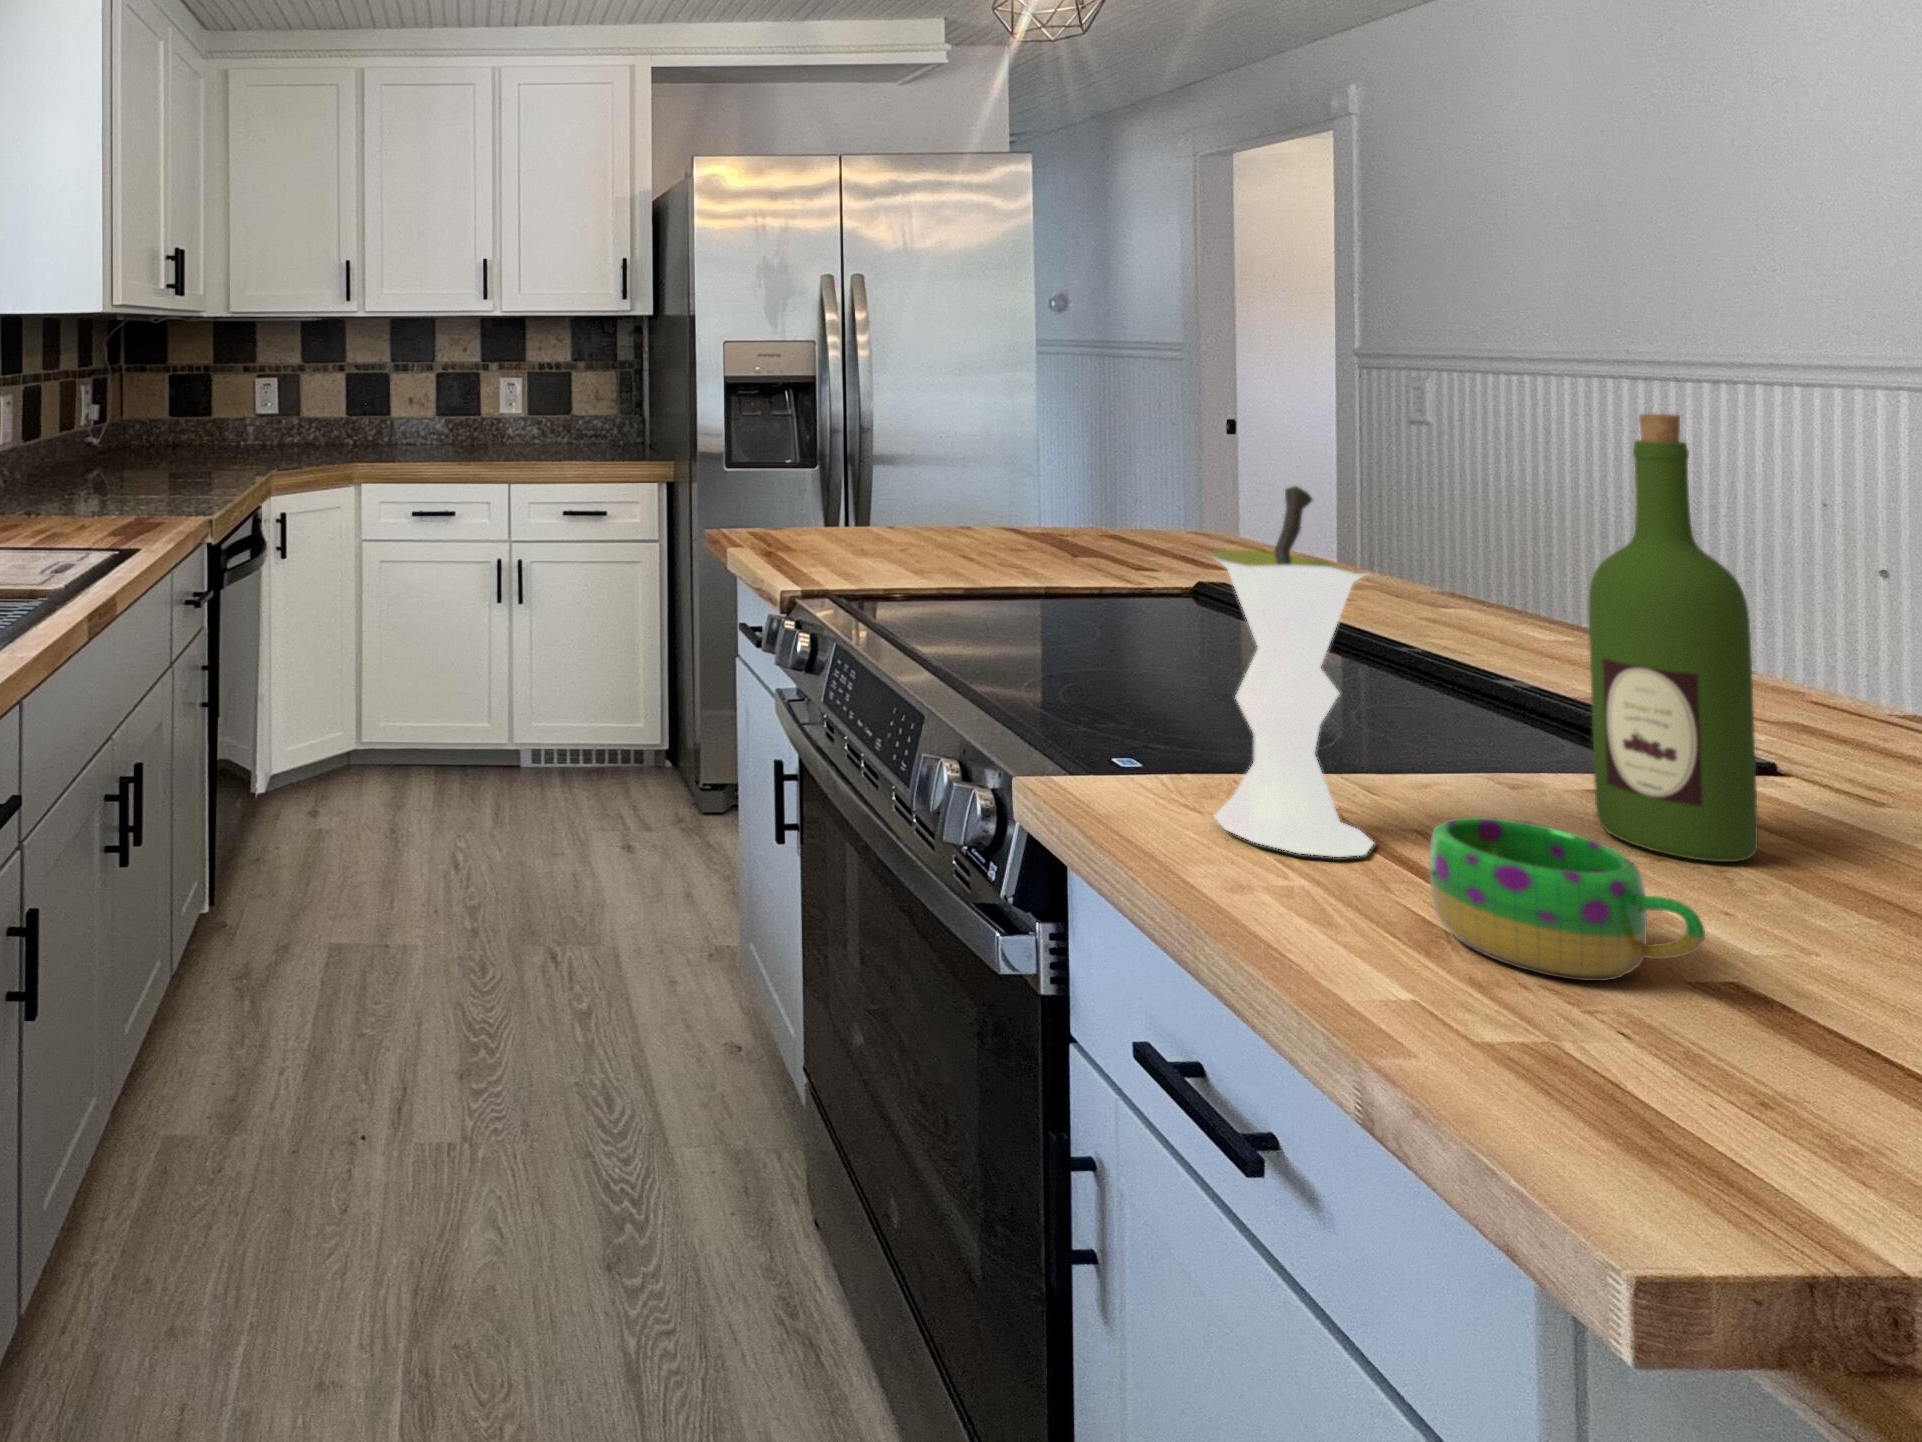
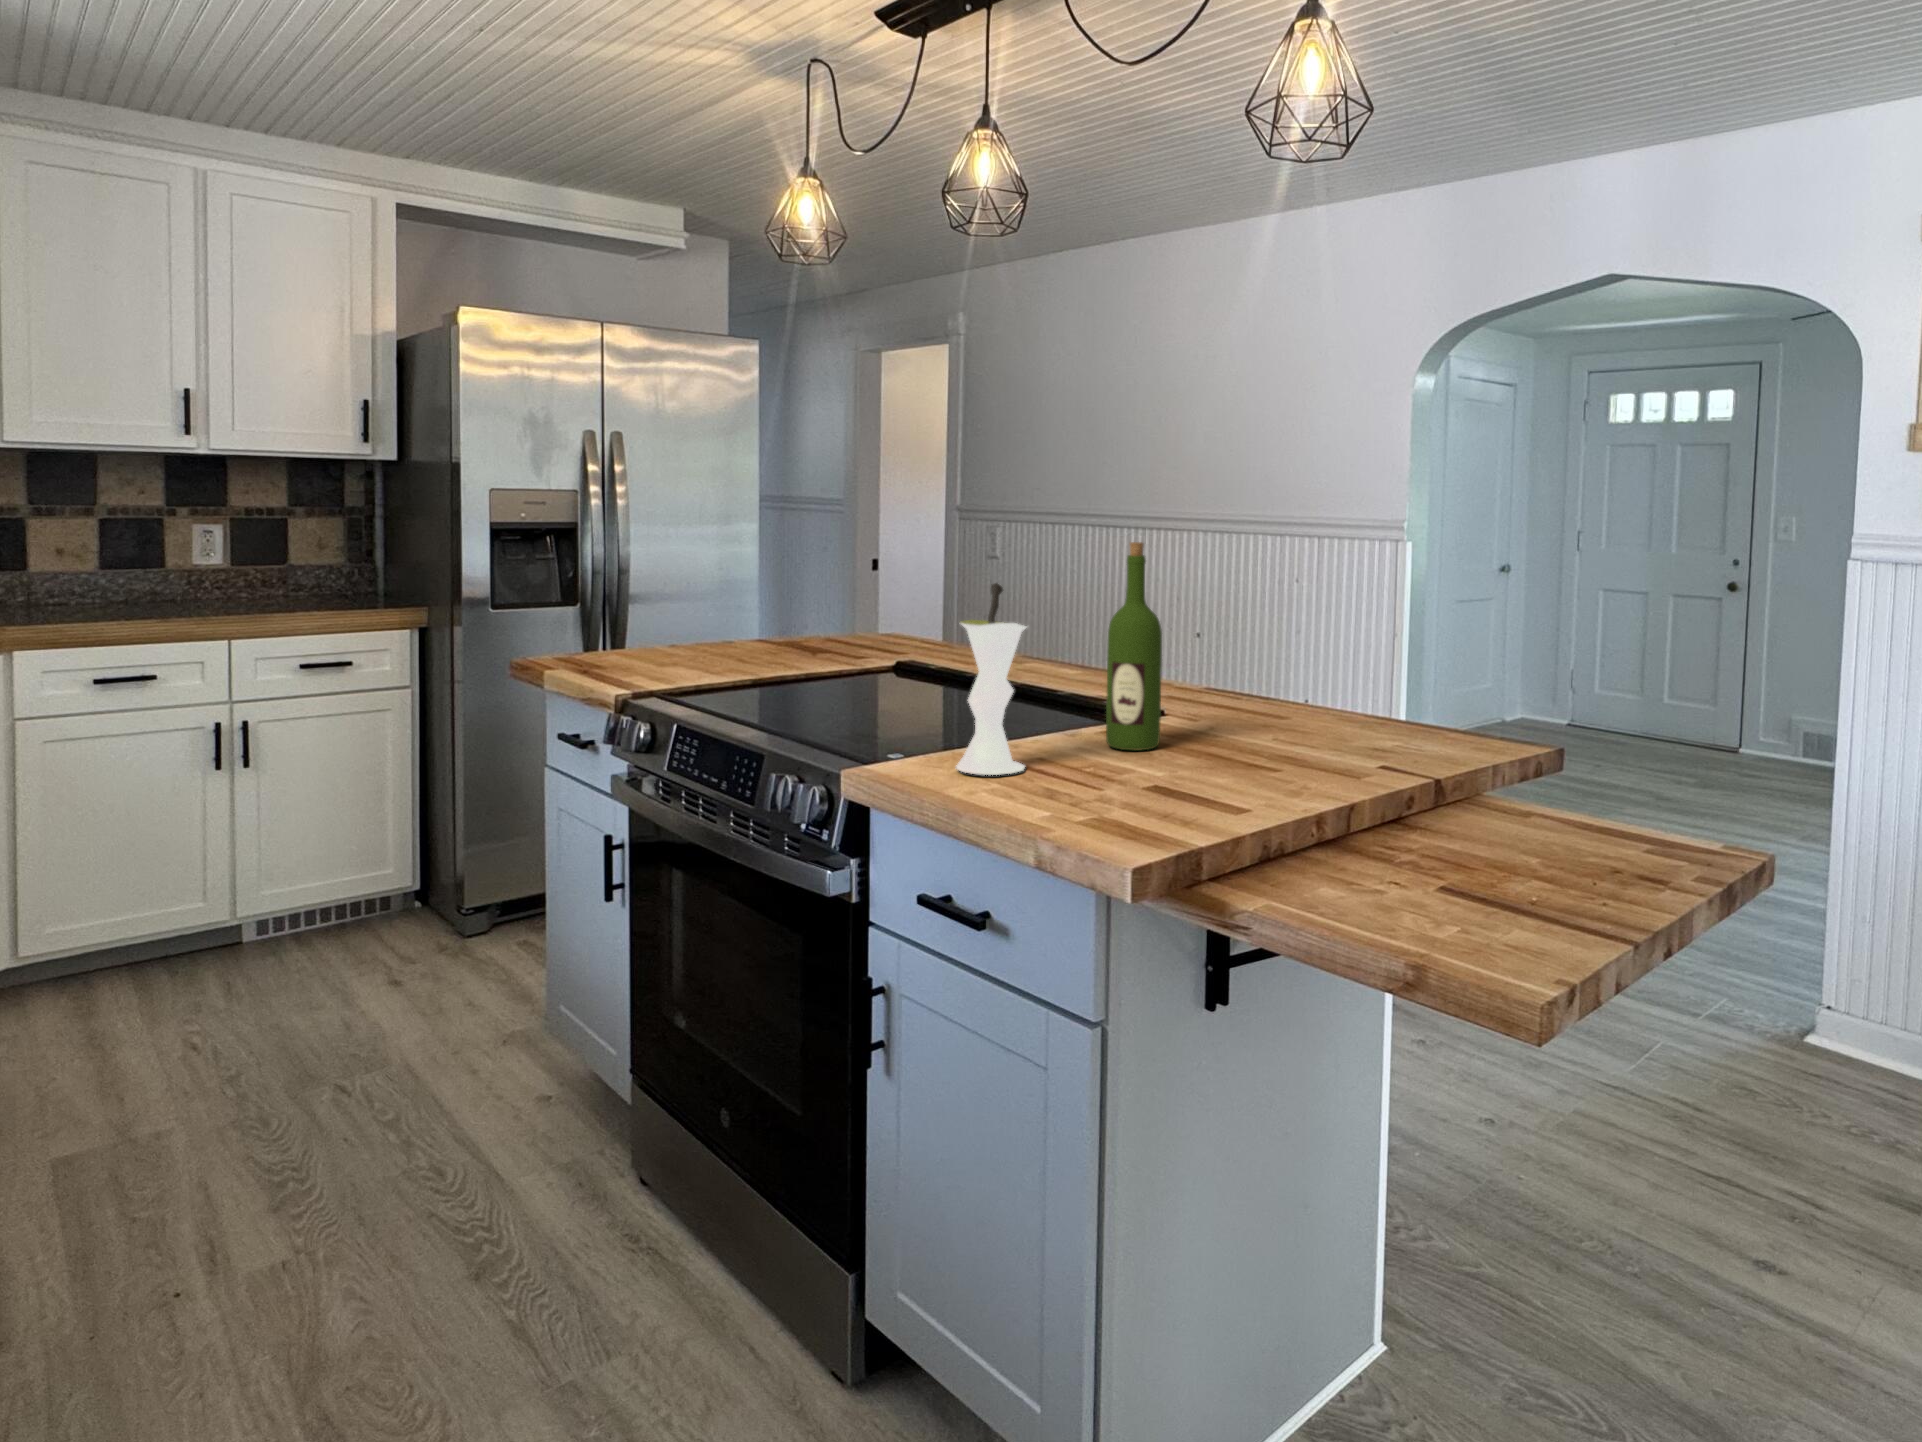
mug: present [1429,817,1705,981] -> none [1055,734,1148,795]

